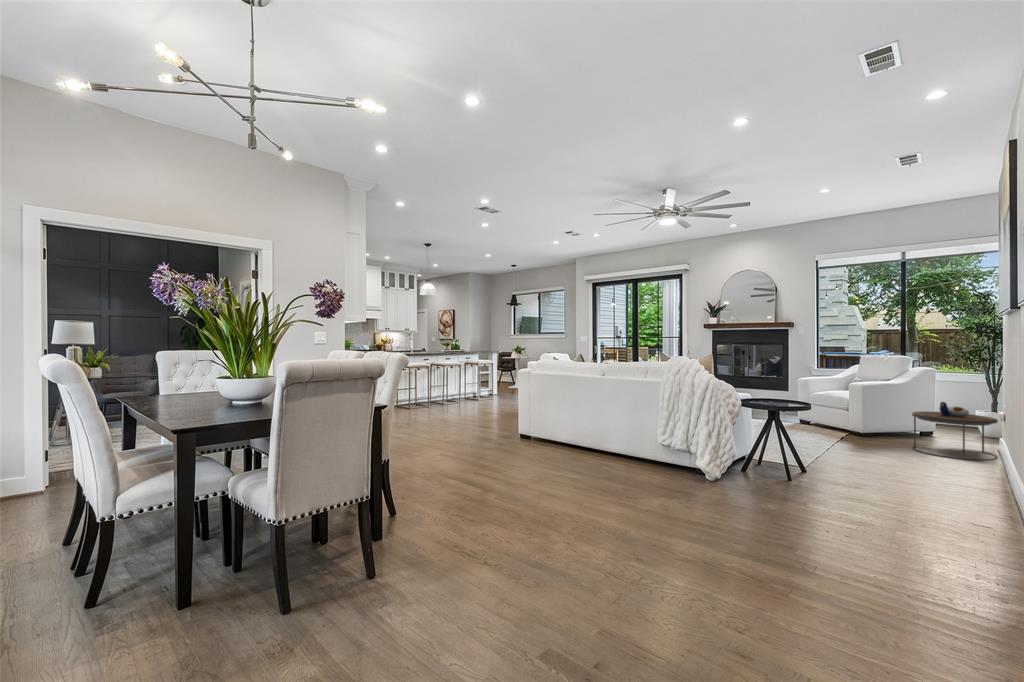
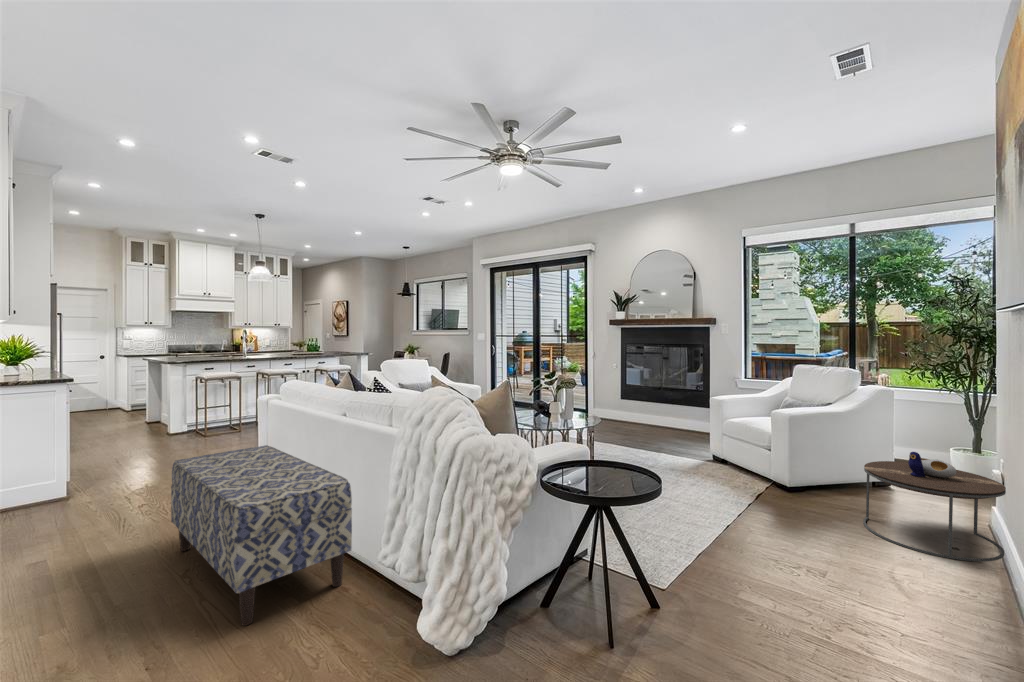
bench: none [515,399,633,471] -> present [171,445,352,626]

